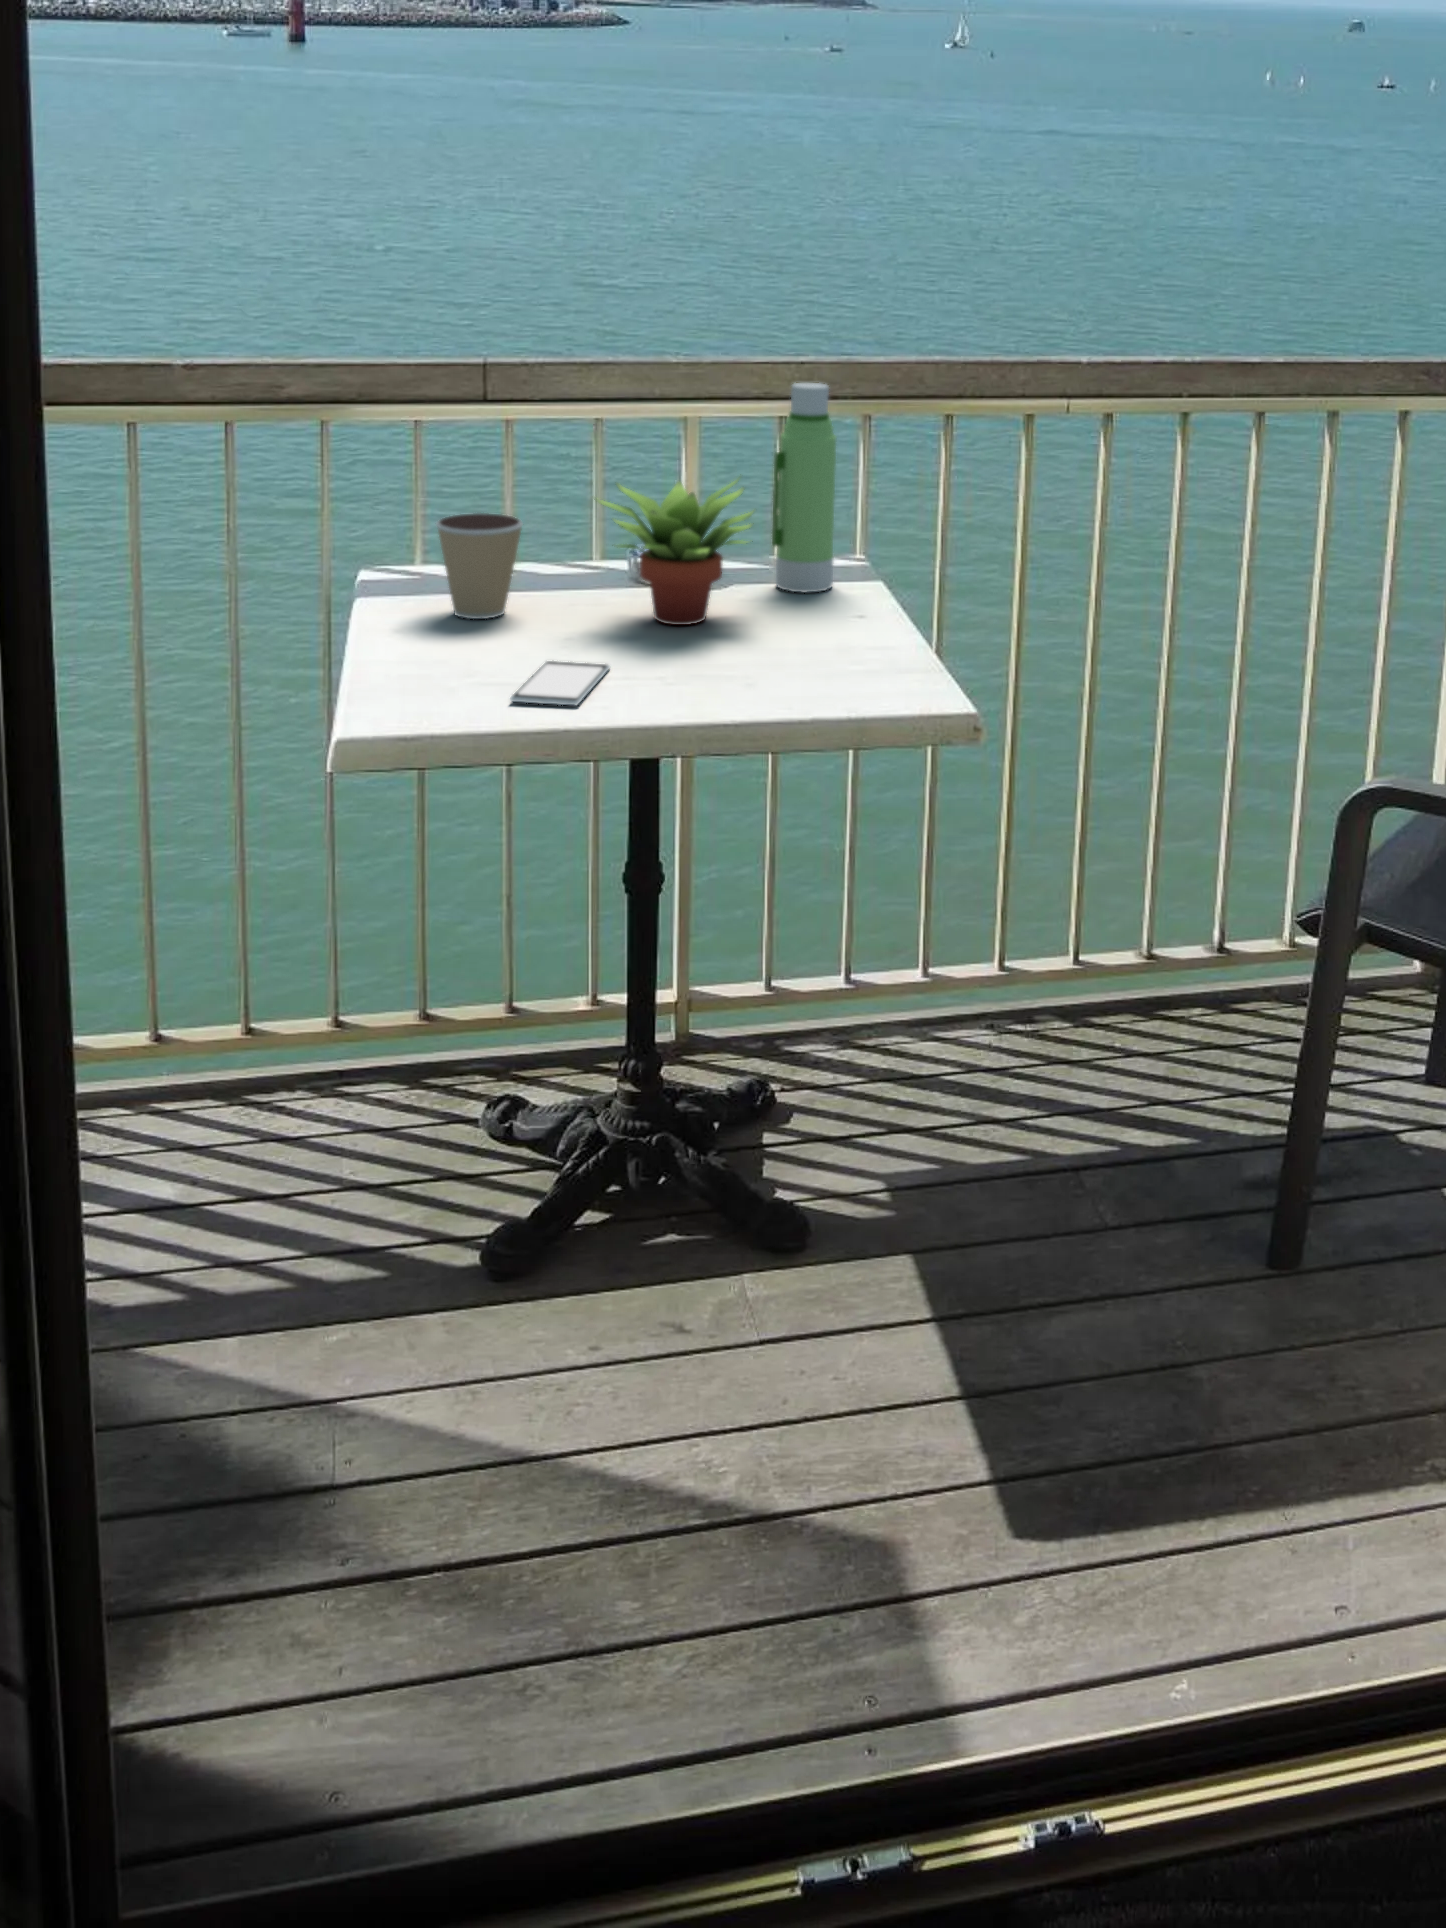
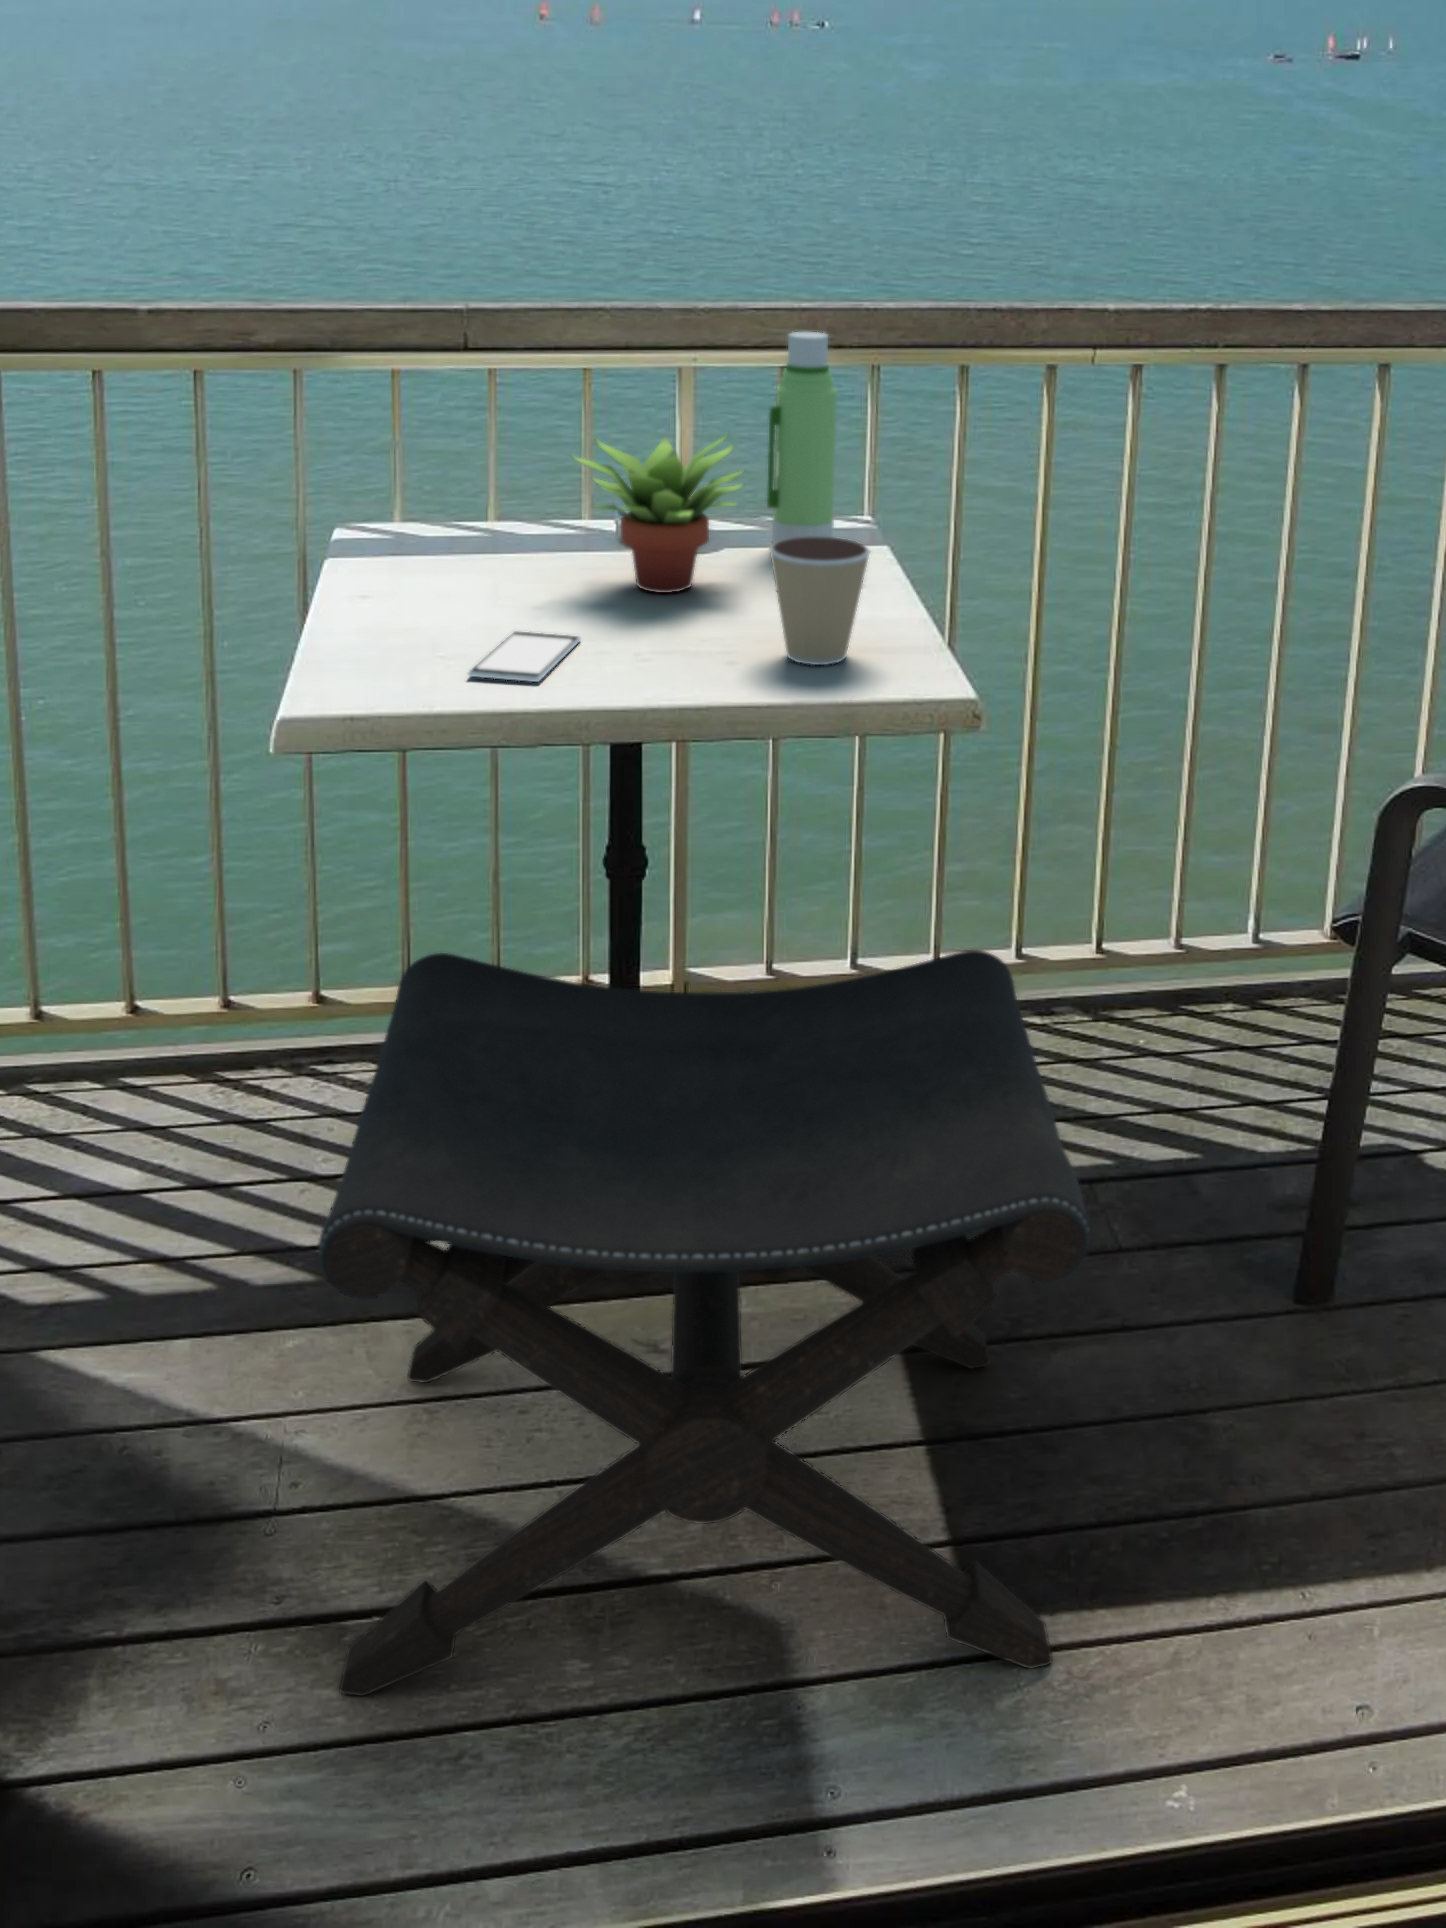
coffee cup: present [436,513,523,619] -> present [769,536,870,665]
footstool: none [399,946,1101,1646] -> present [318,950,1091,1696]

